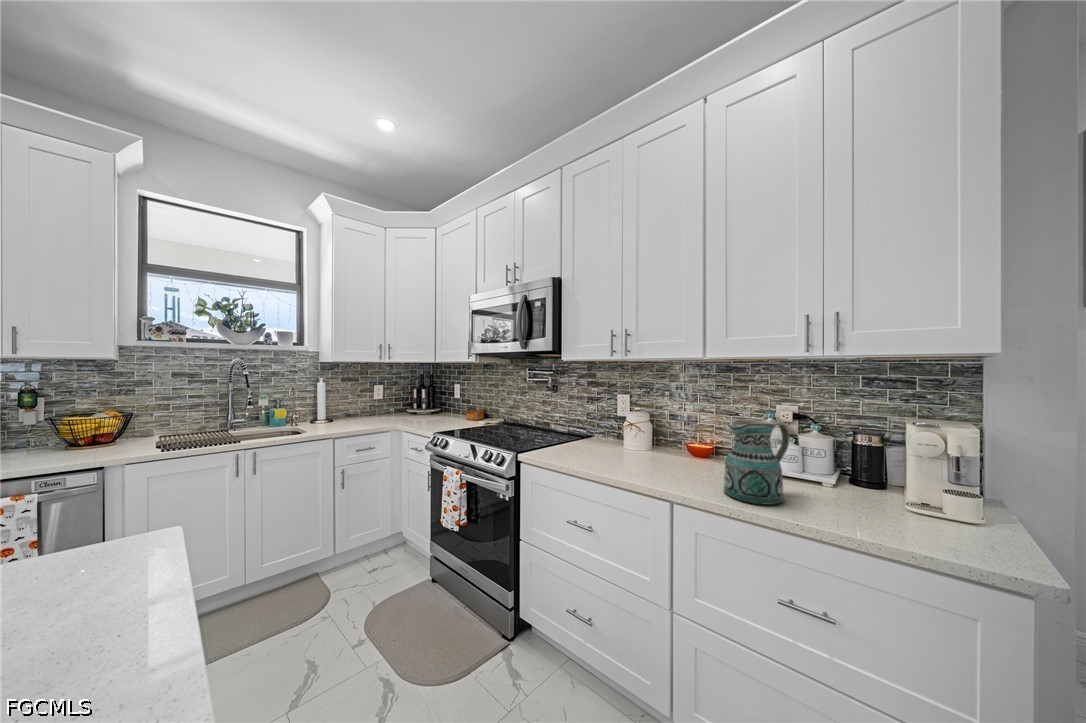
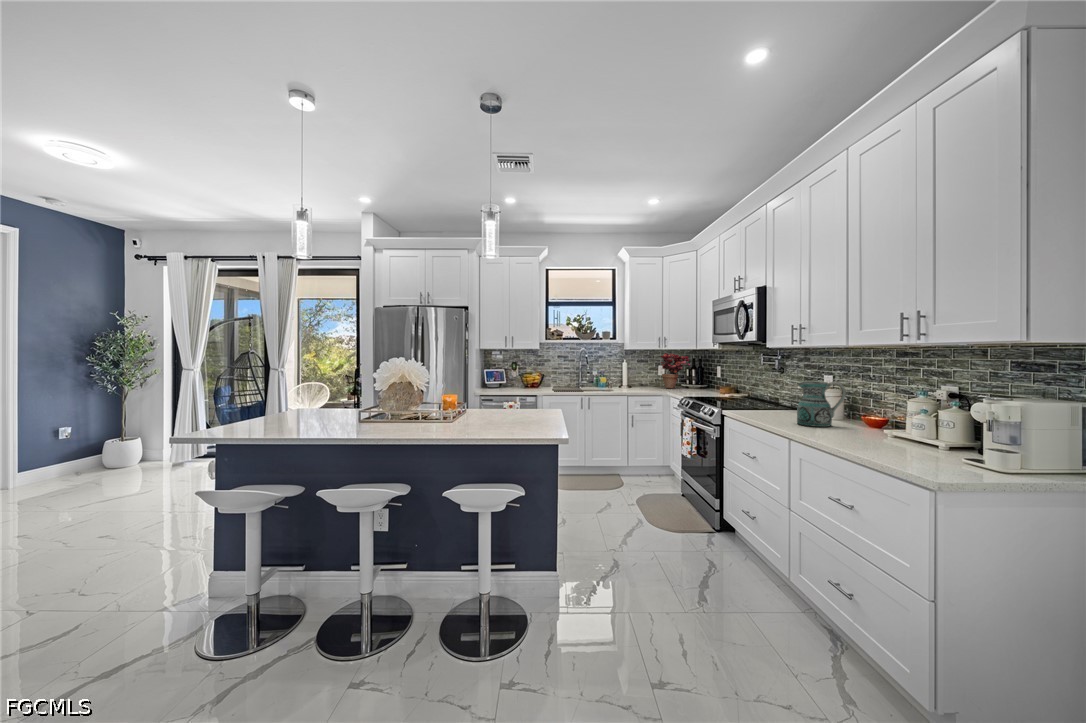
potted plant: none [382,367,422,417] -> present [661,353,690,388]

